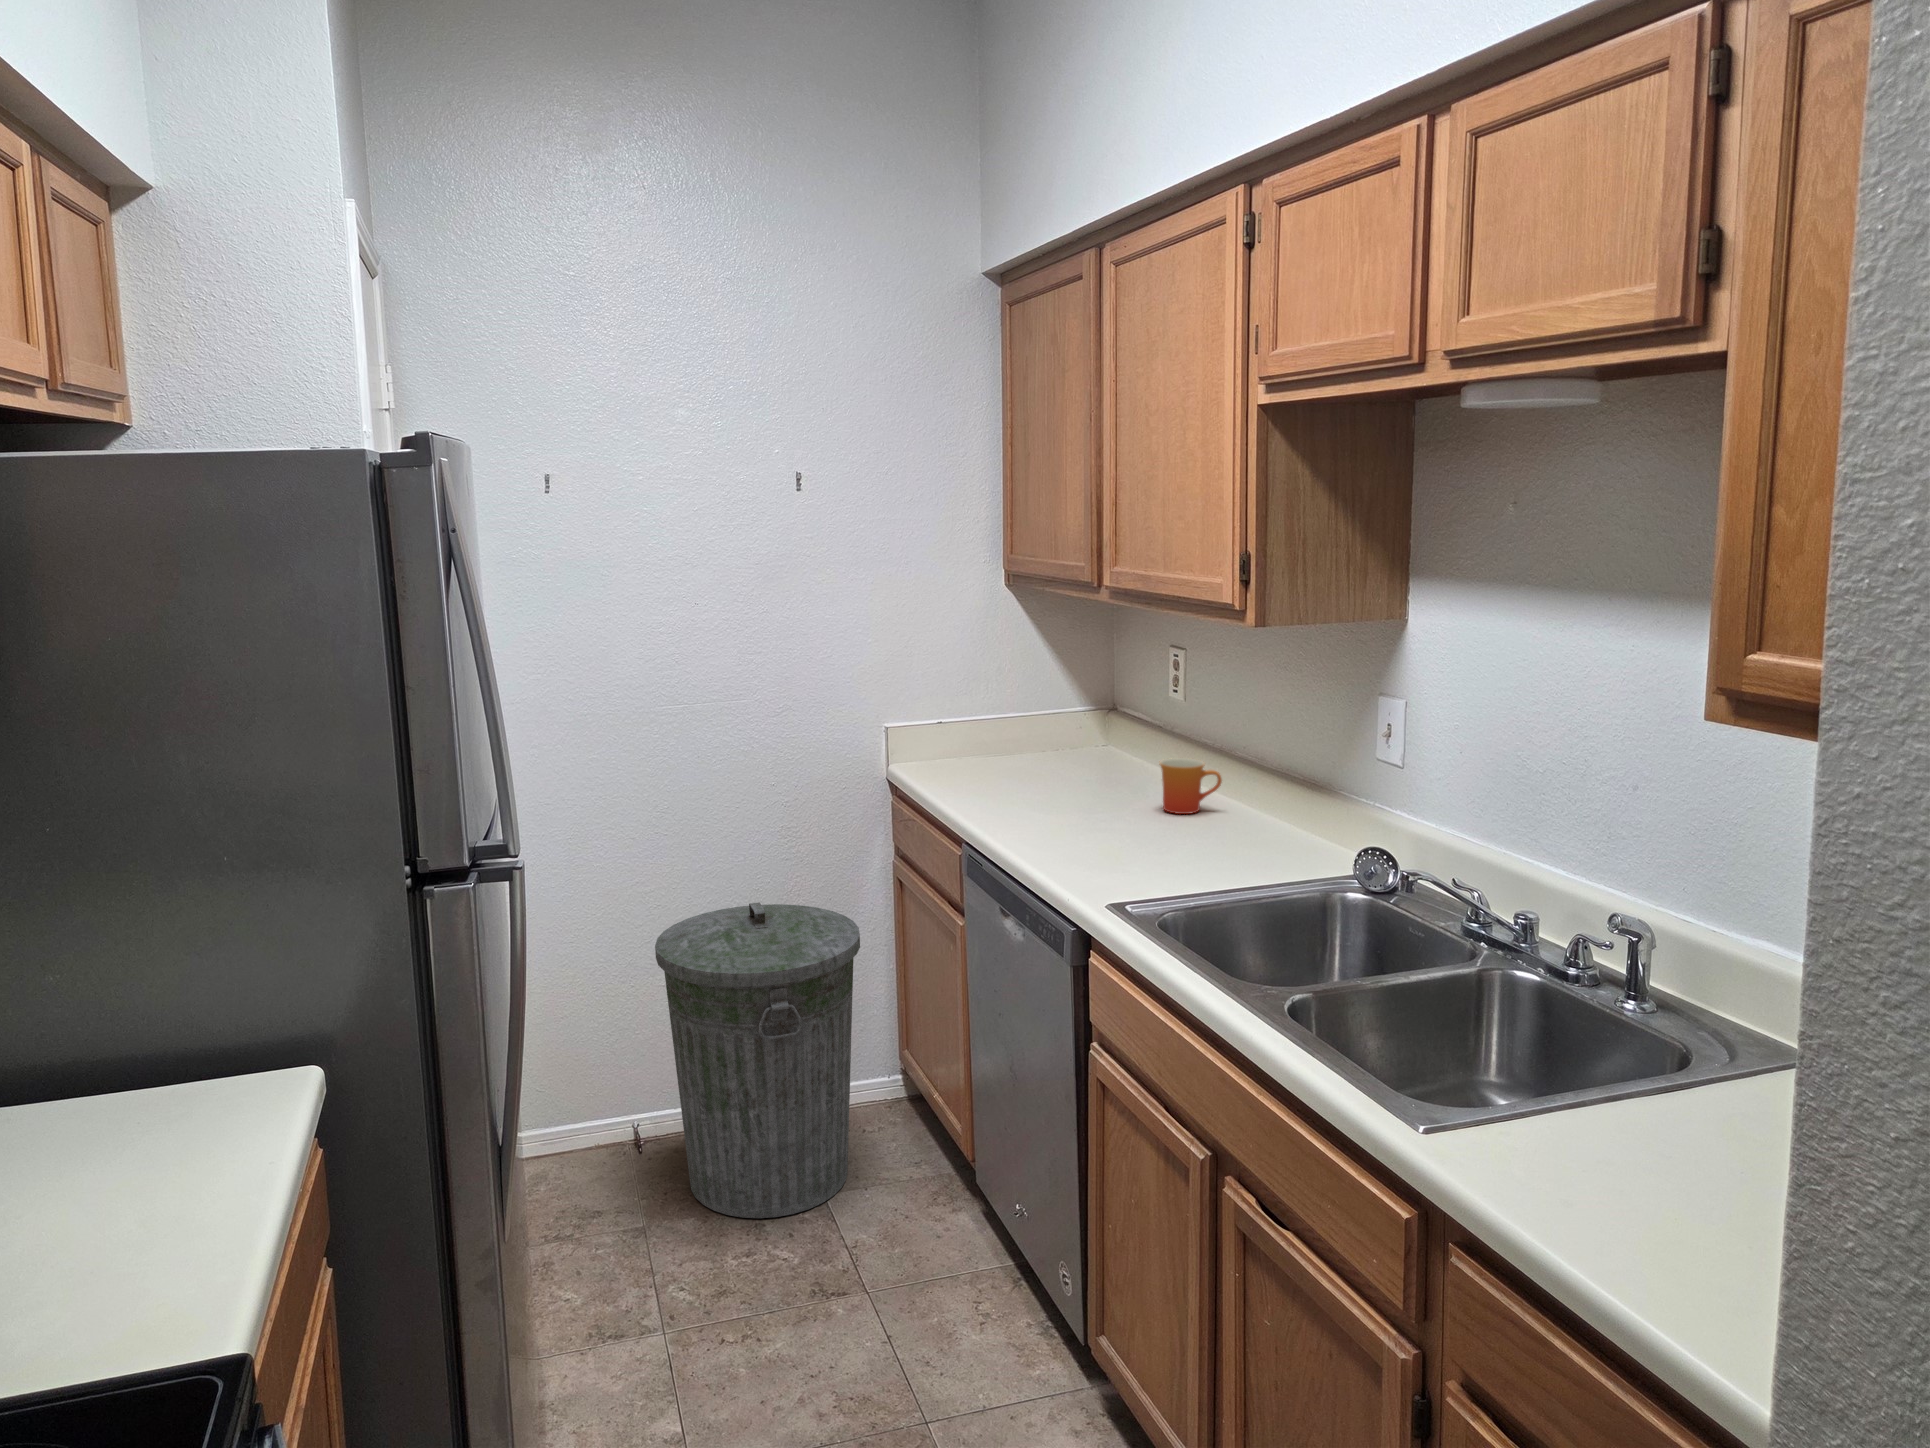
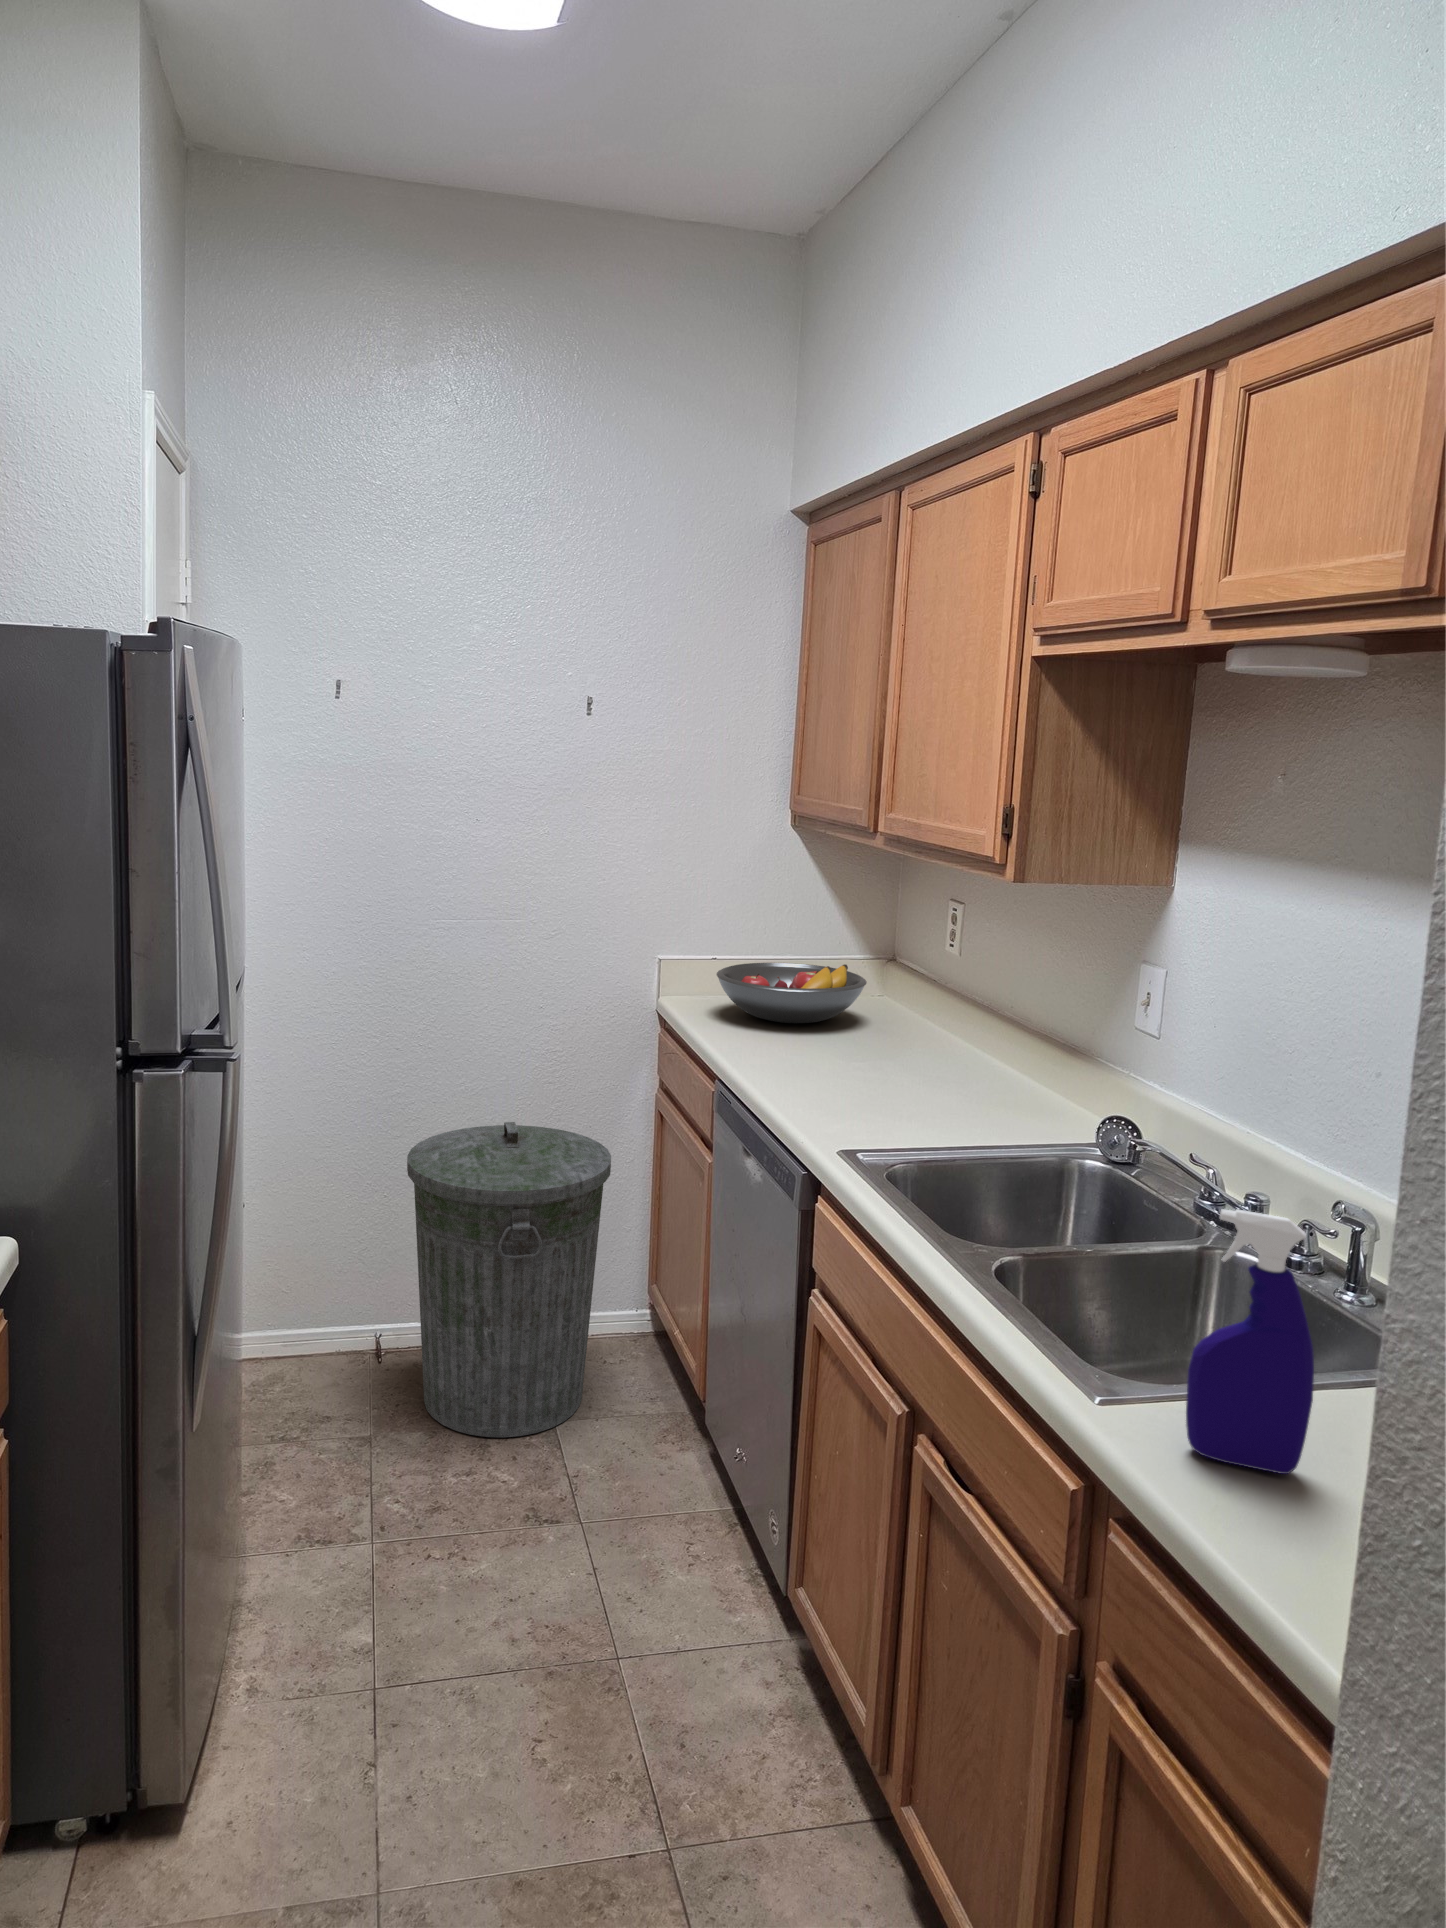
fruit bowl: none [948,717,1098,780] -> present [717,963,867,1023]
mug: present [1160,758,1222,814] -> none [919,1012,980,1069]
spray bottle: none [1511,935,1632,1181] -> present [1186,1209,1314,1474]

